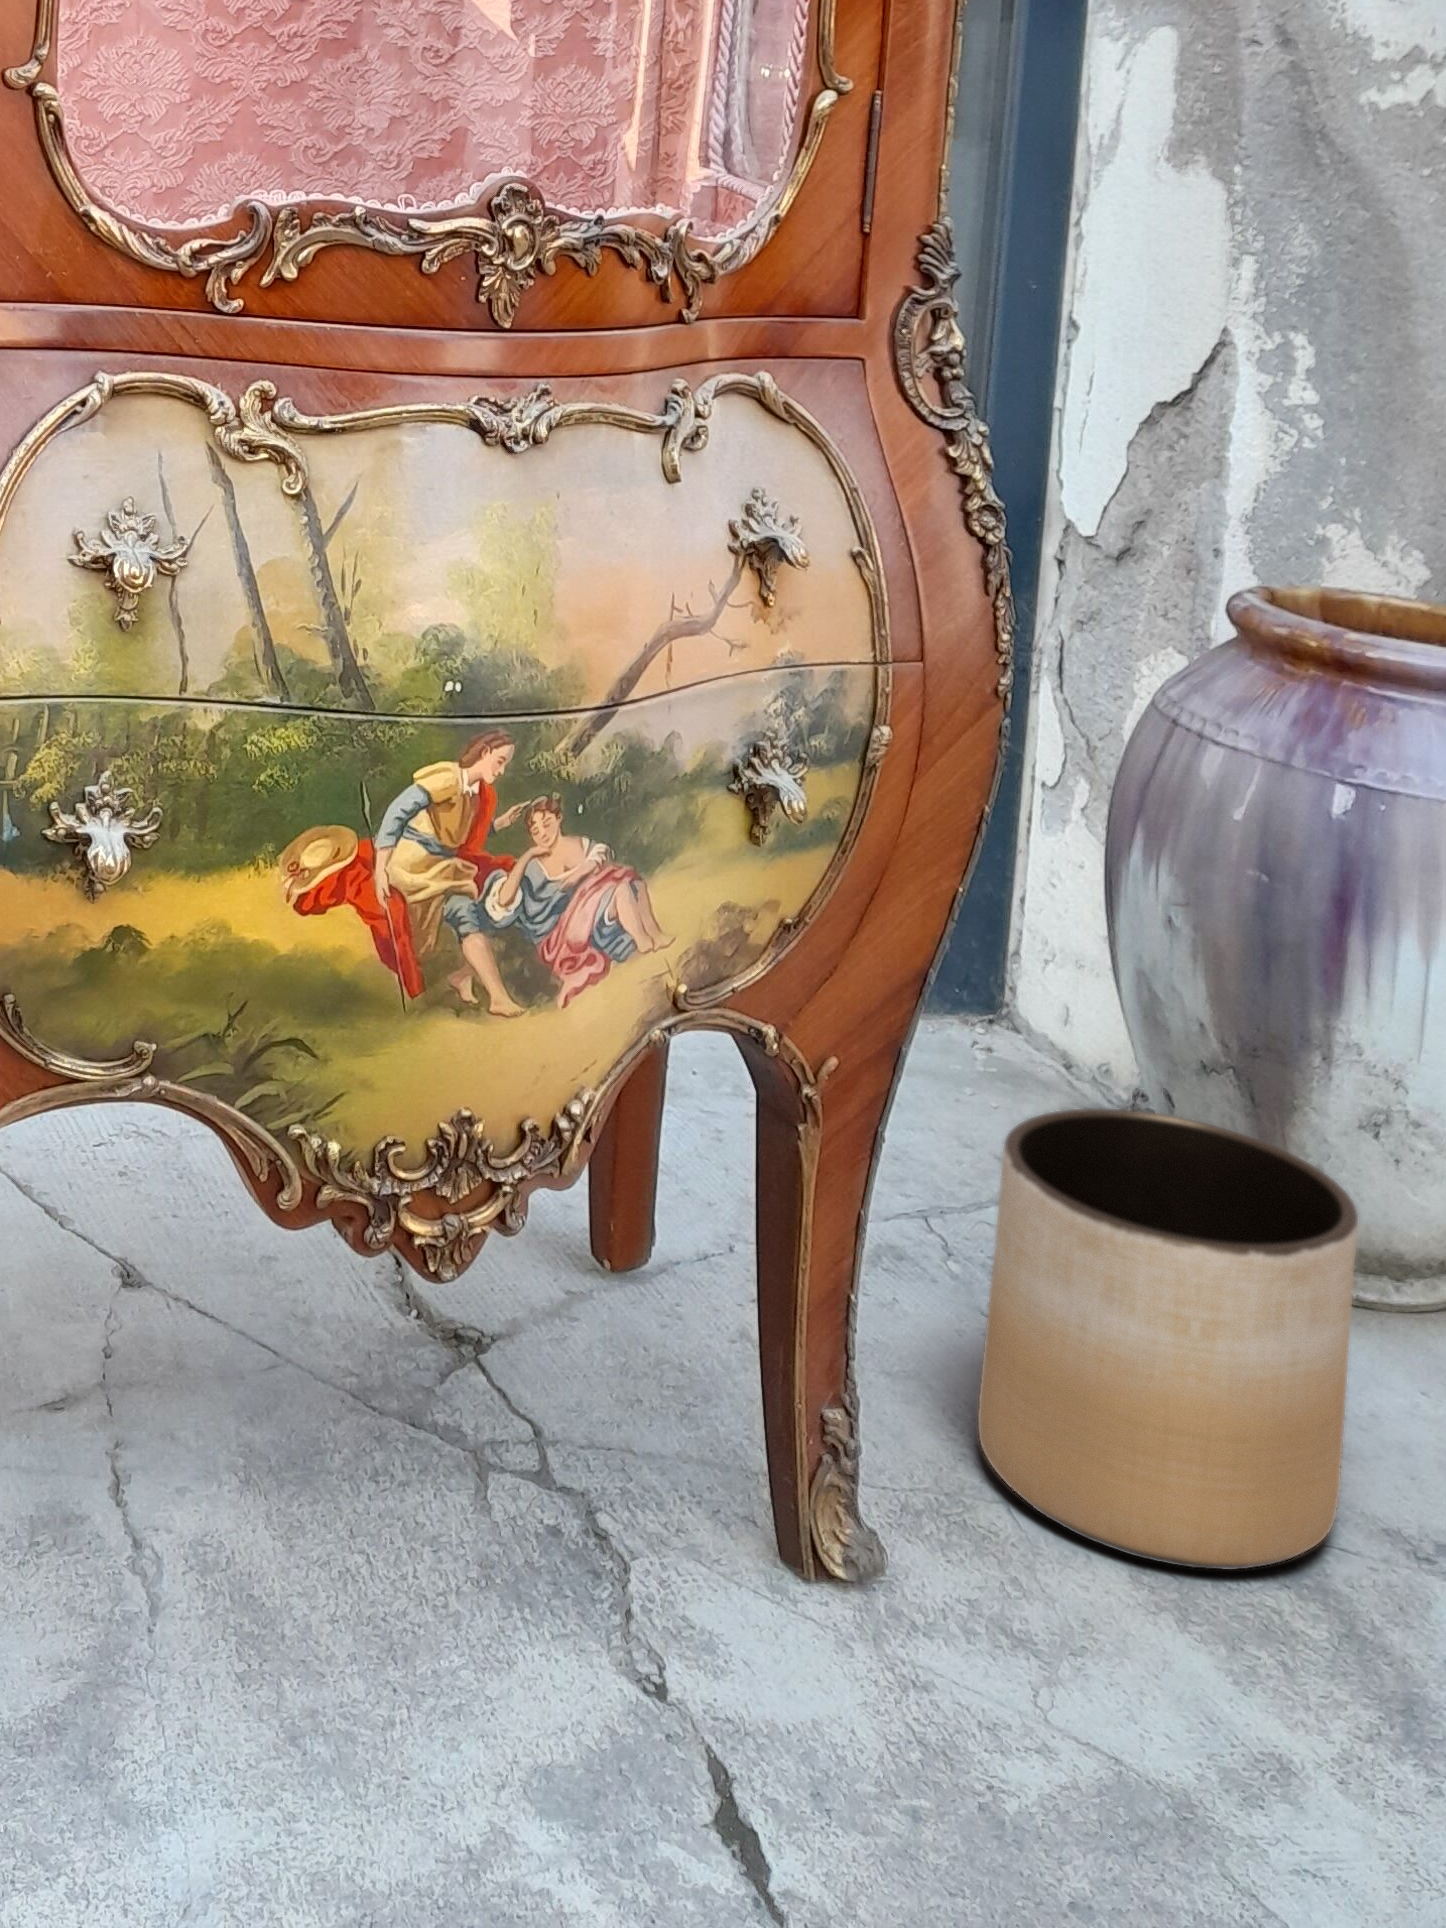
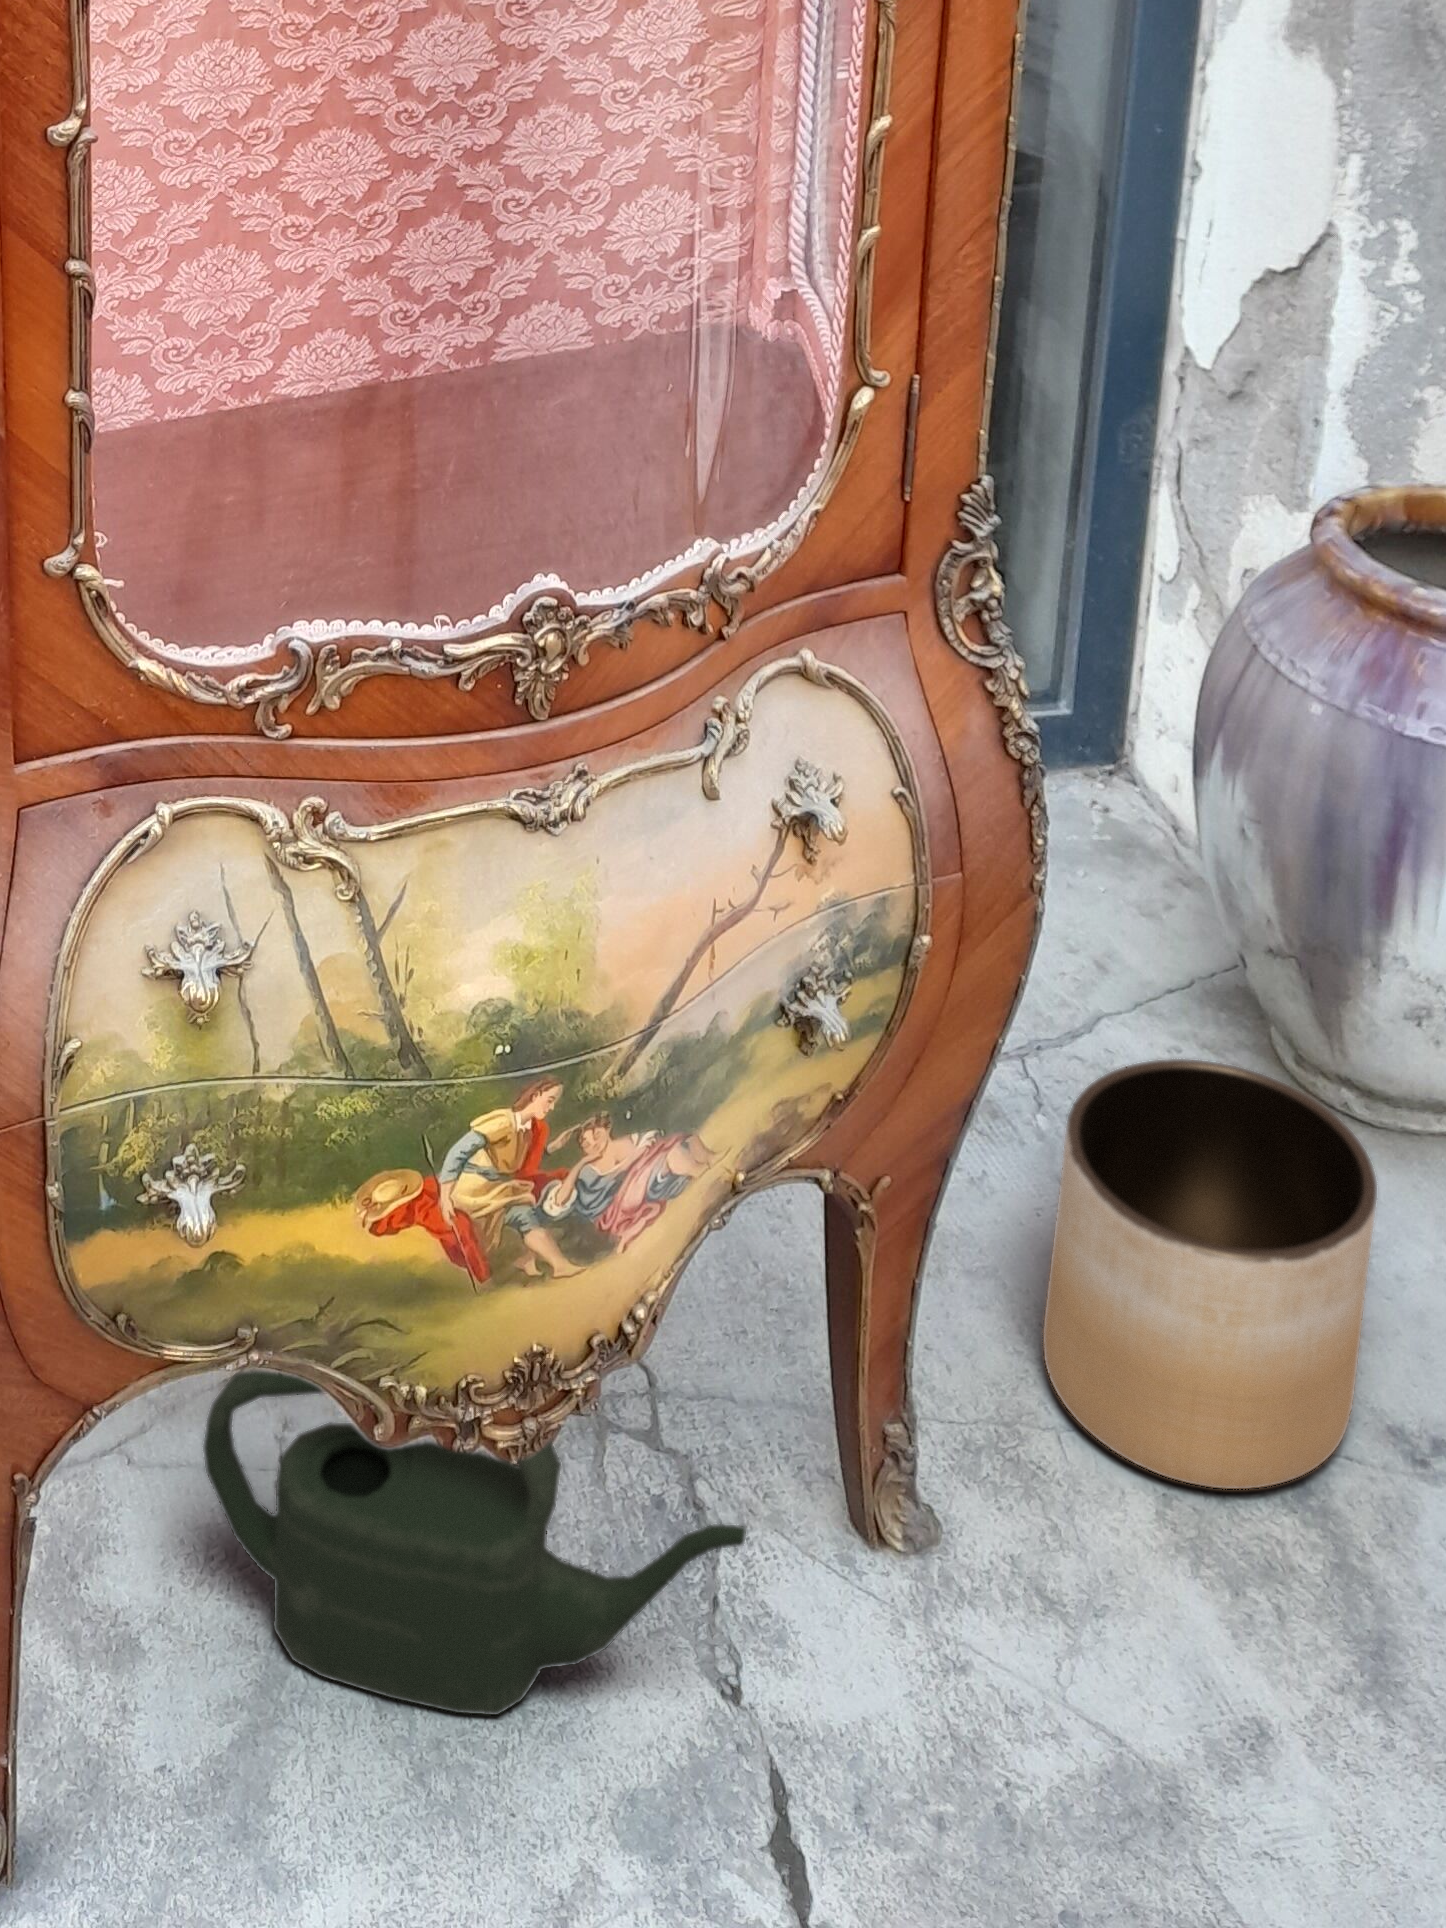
watering can: none [47,1238,682,1695] -> present [203,1371,746,1715]

